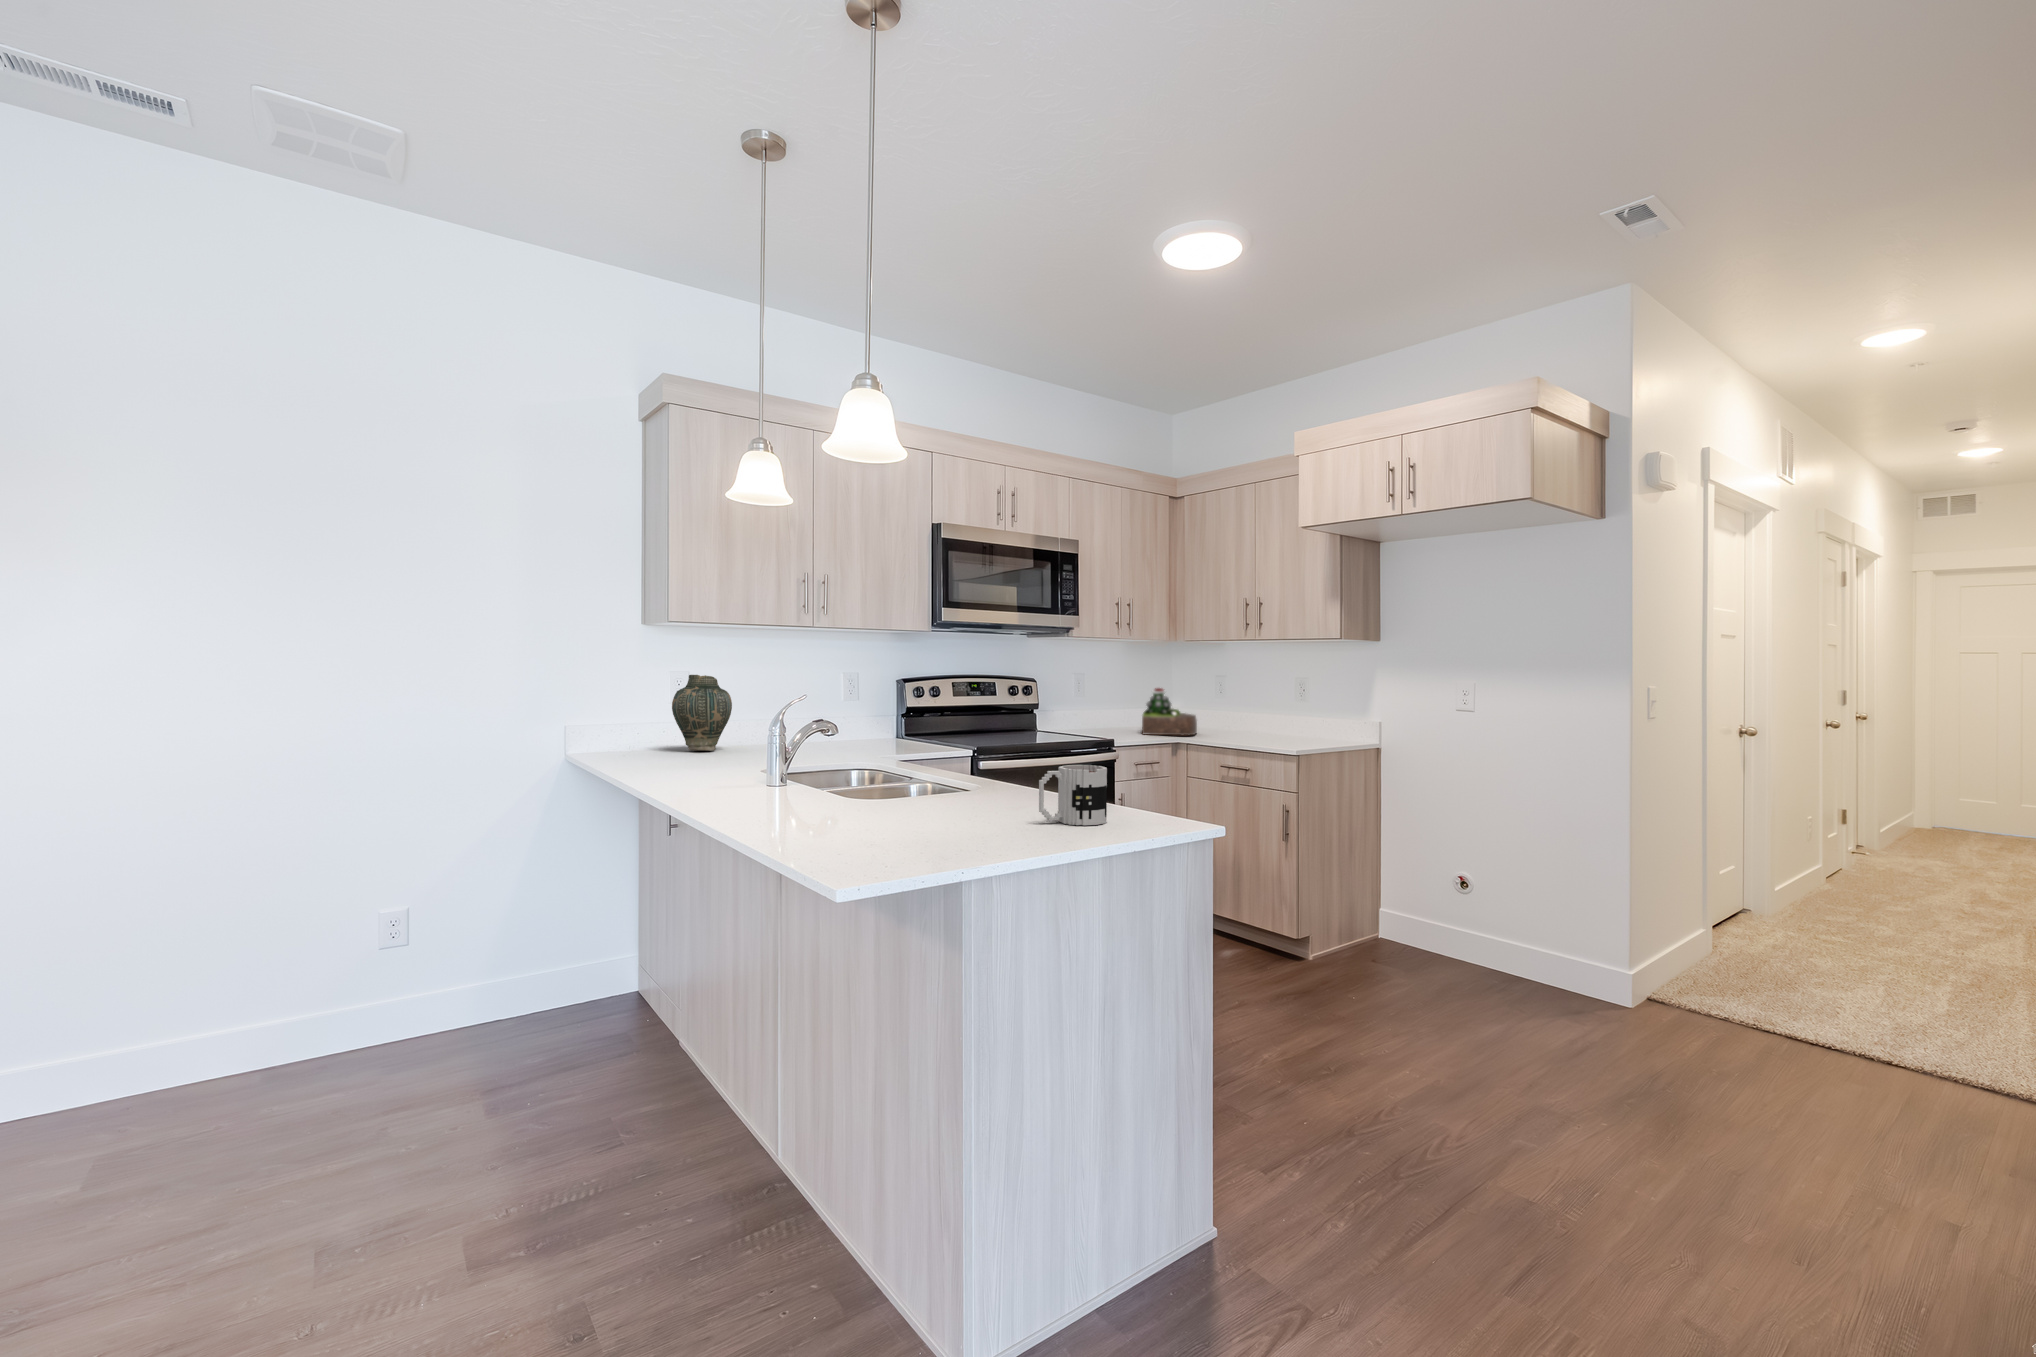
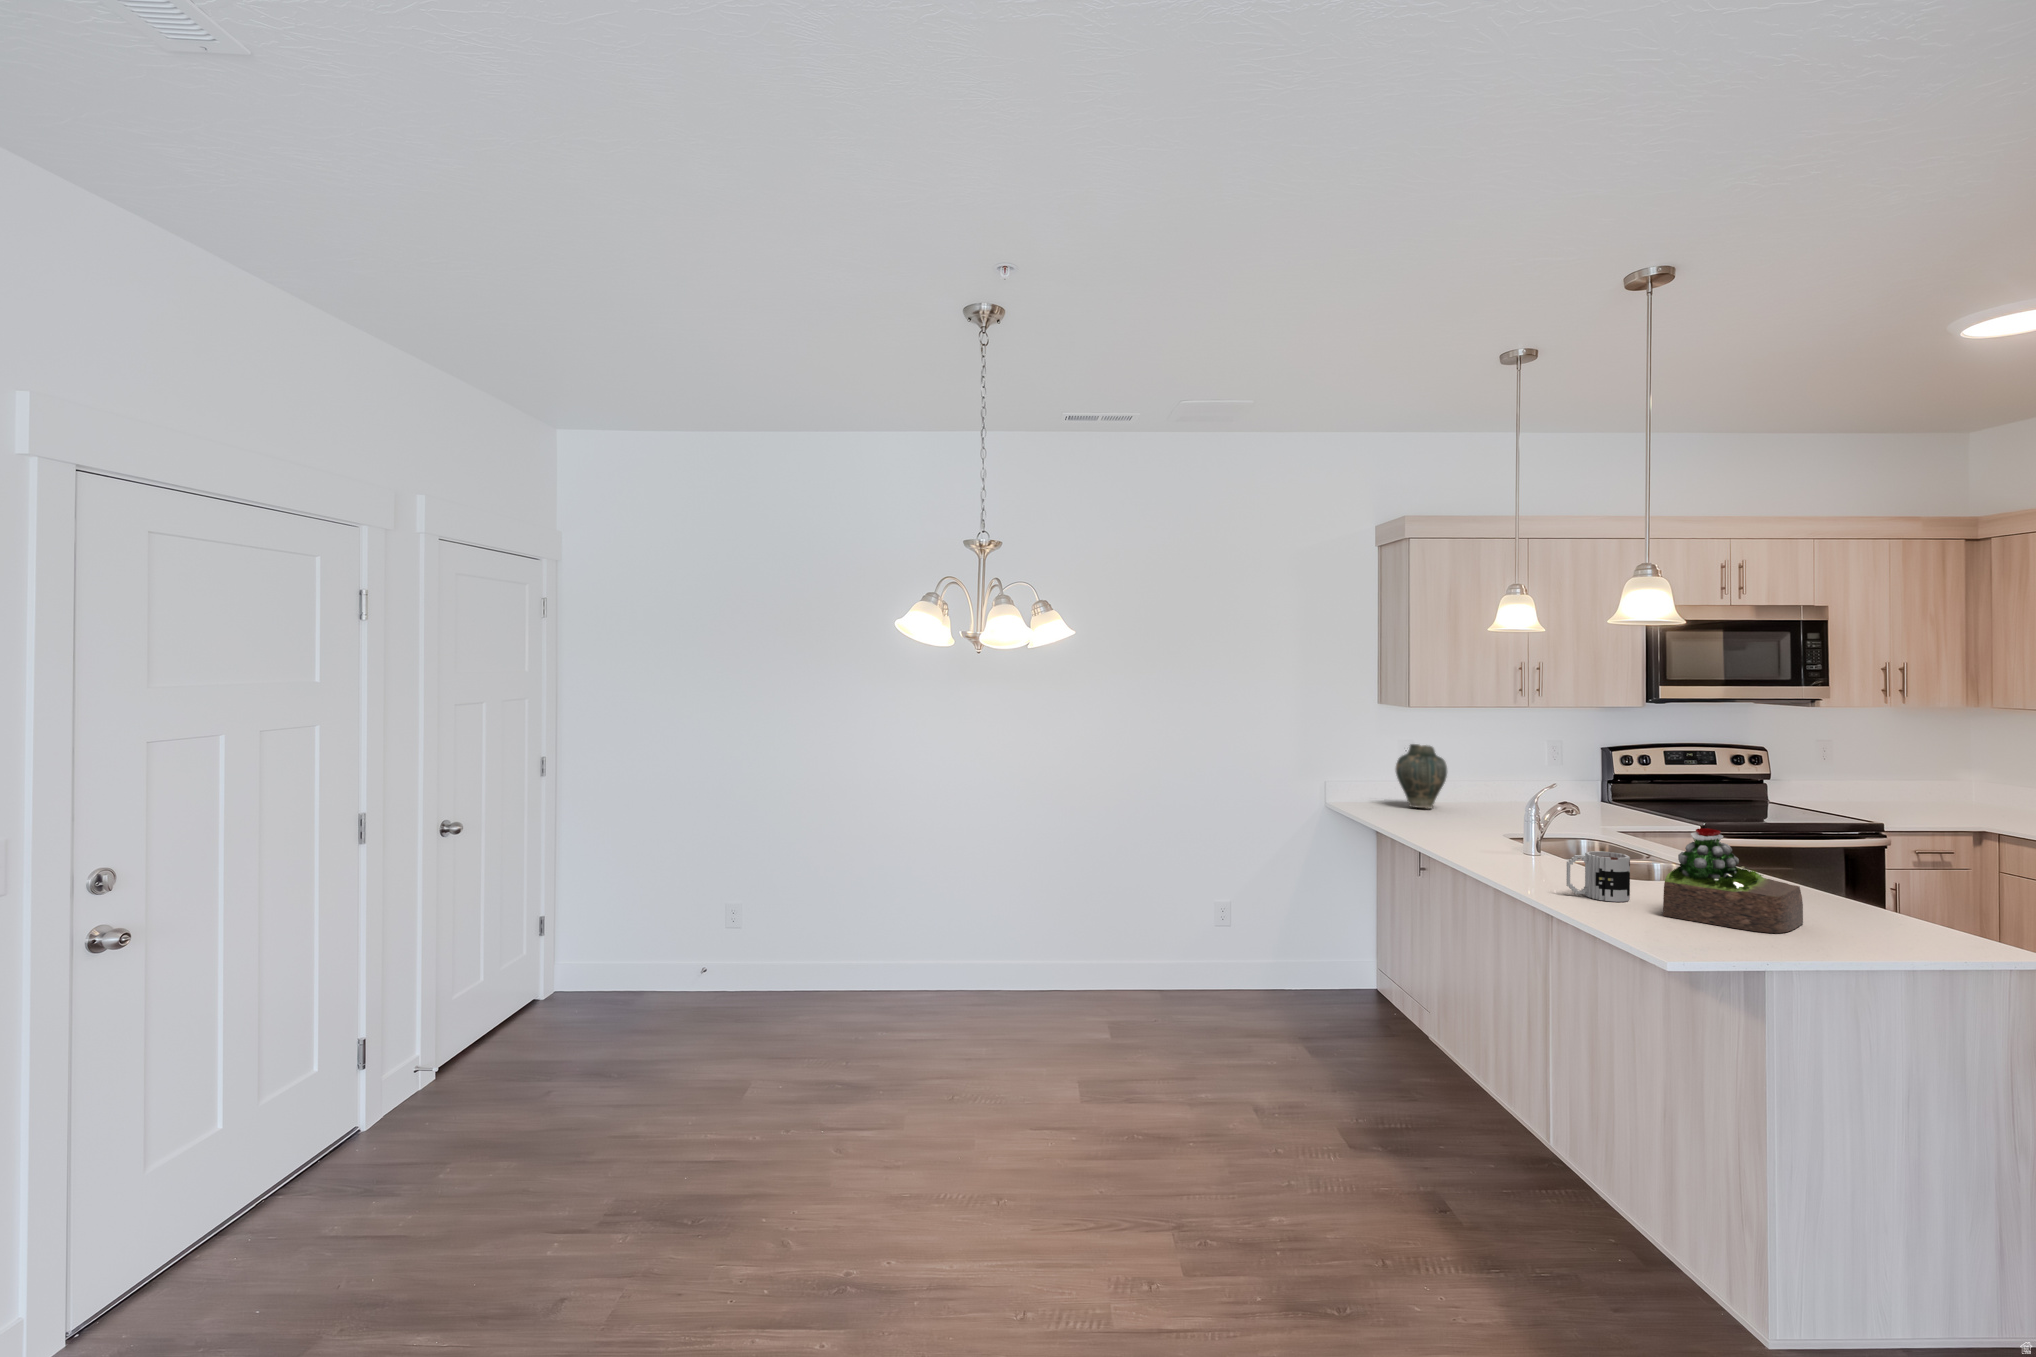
succulent plant: present [1142,688,1197,735] -> present [1663,828,1803,933]
mug: present [1039,765,1107,825] -> present [1566,851,1630,902]

